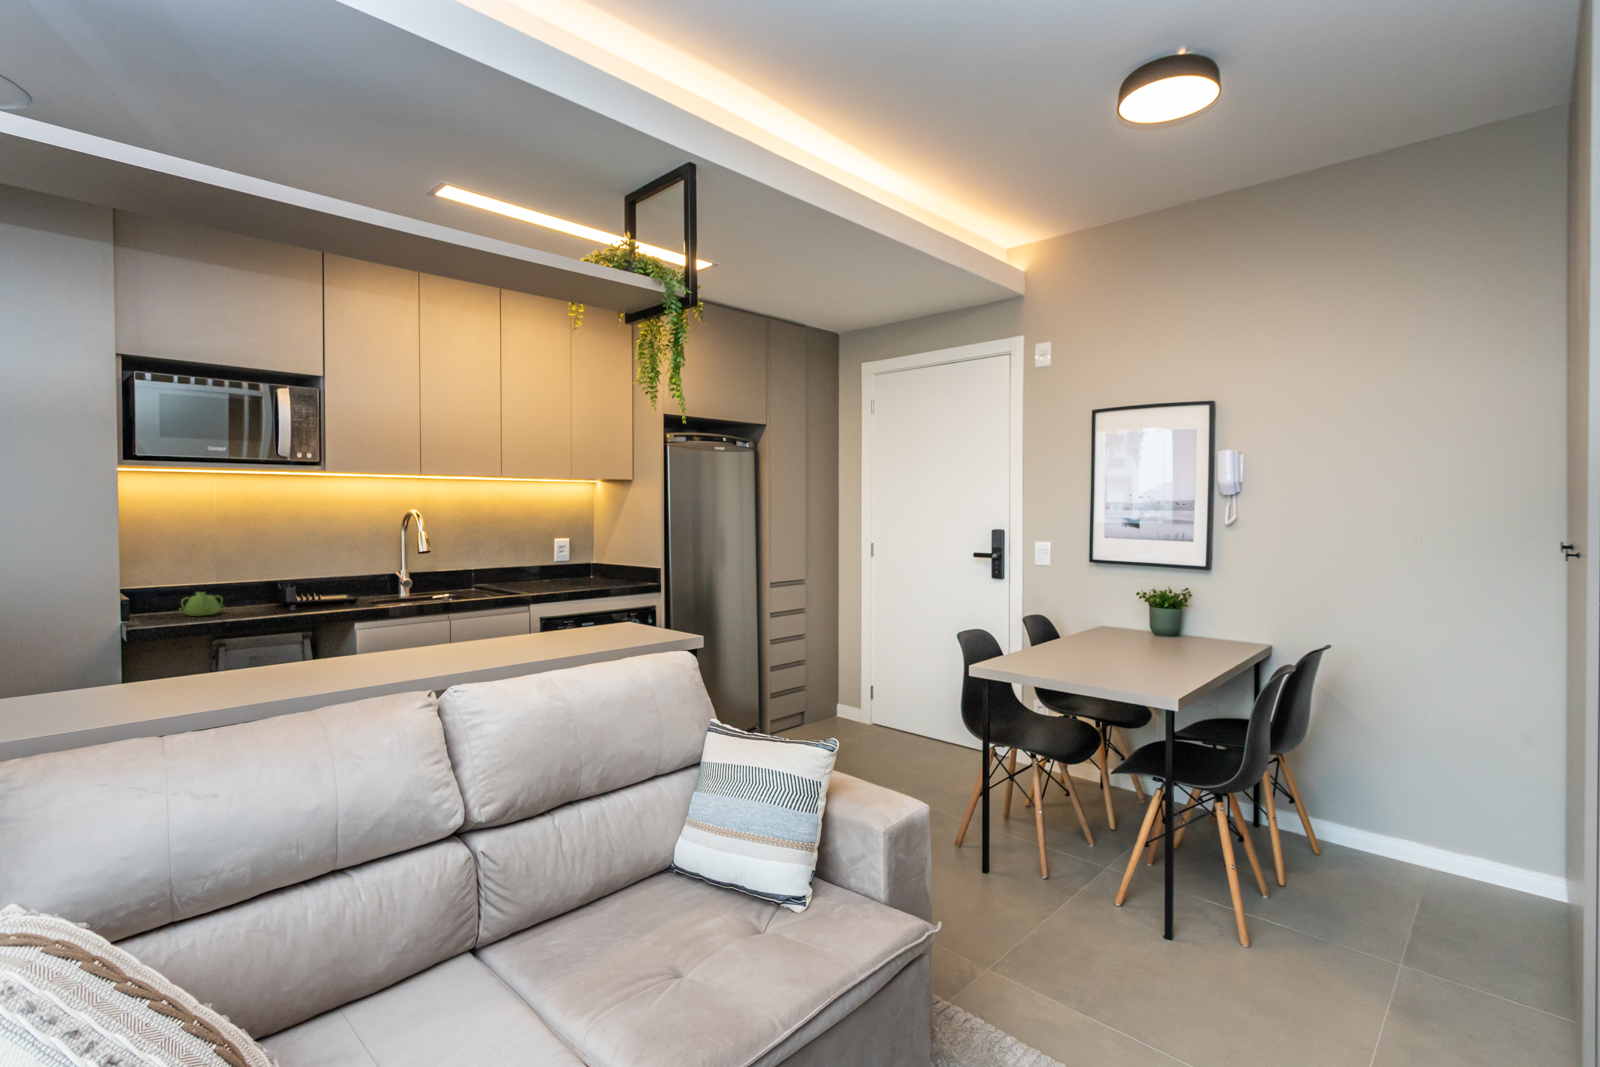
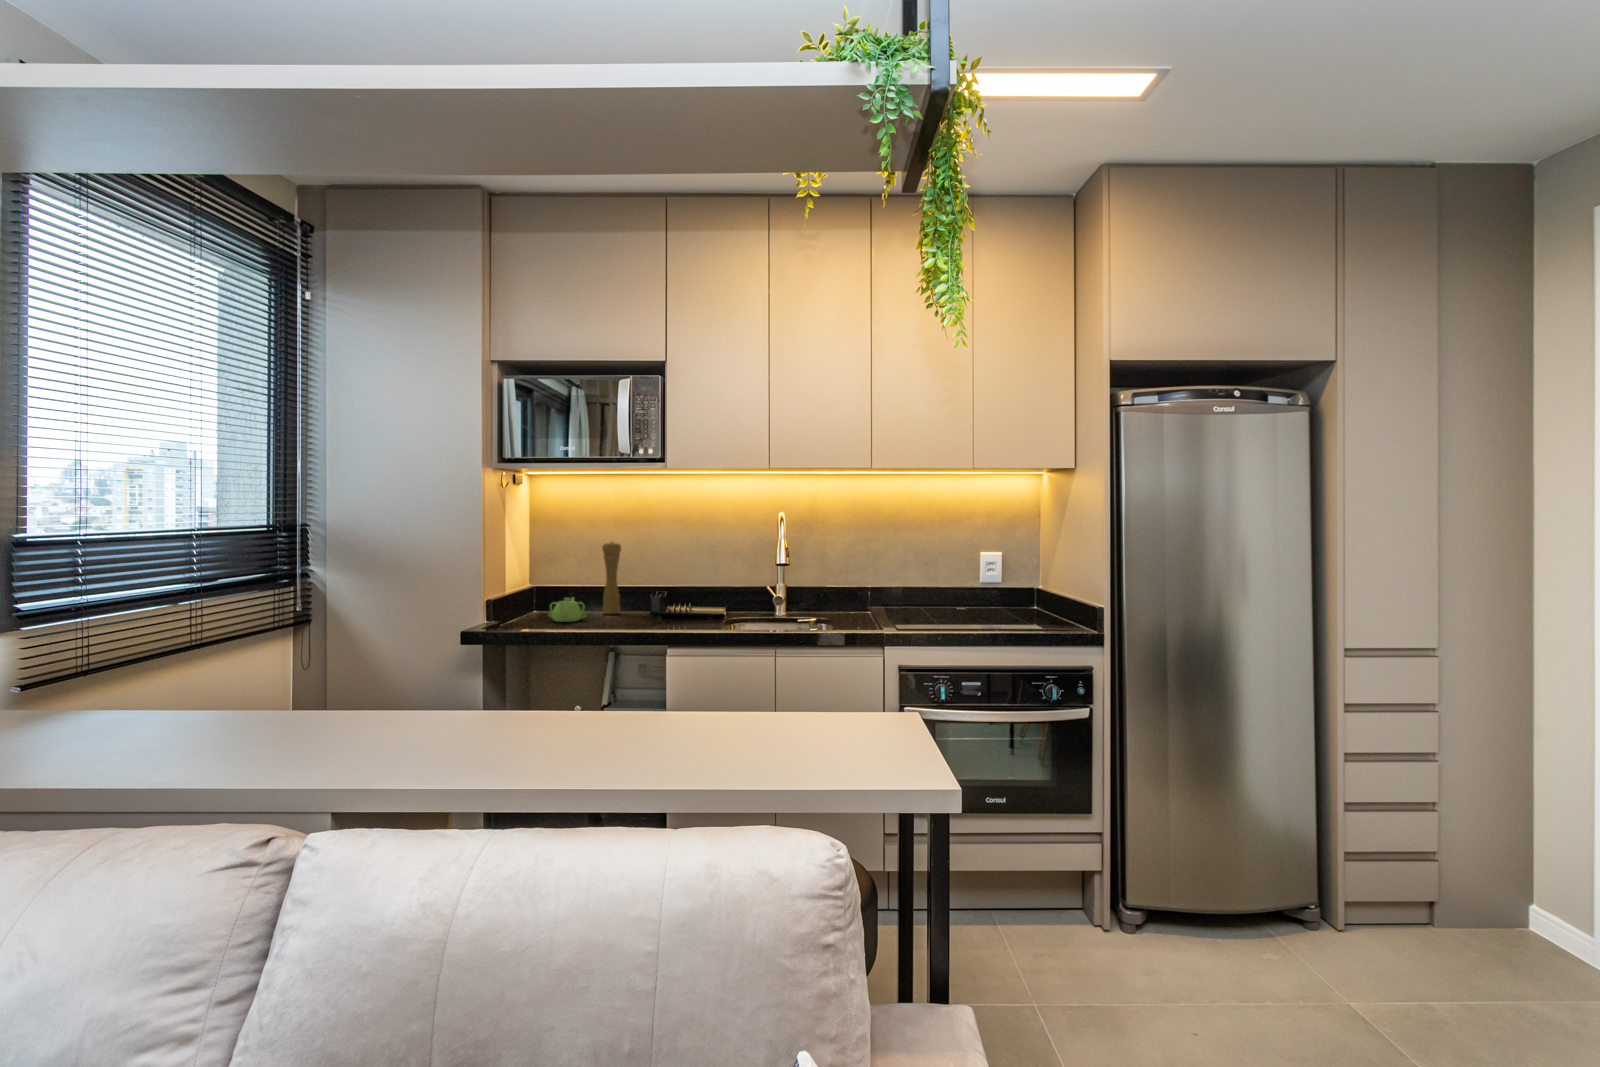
pepper mill: none [219,536,240,607] -> present [602,542,621,614]

